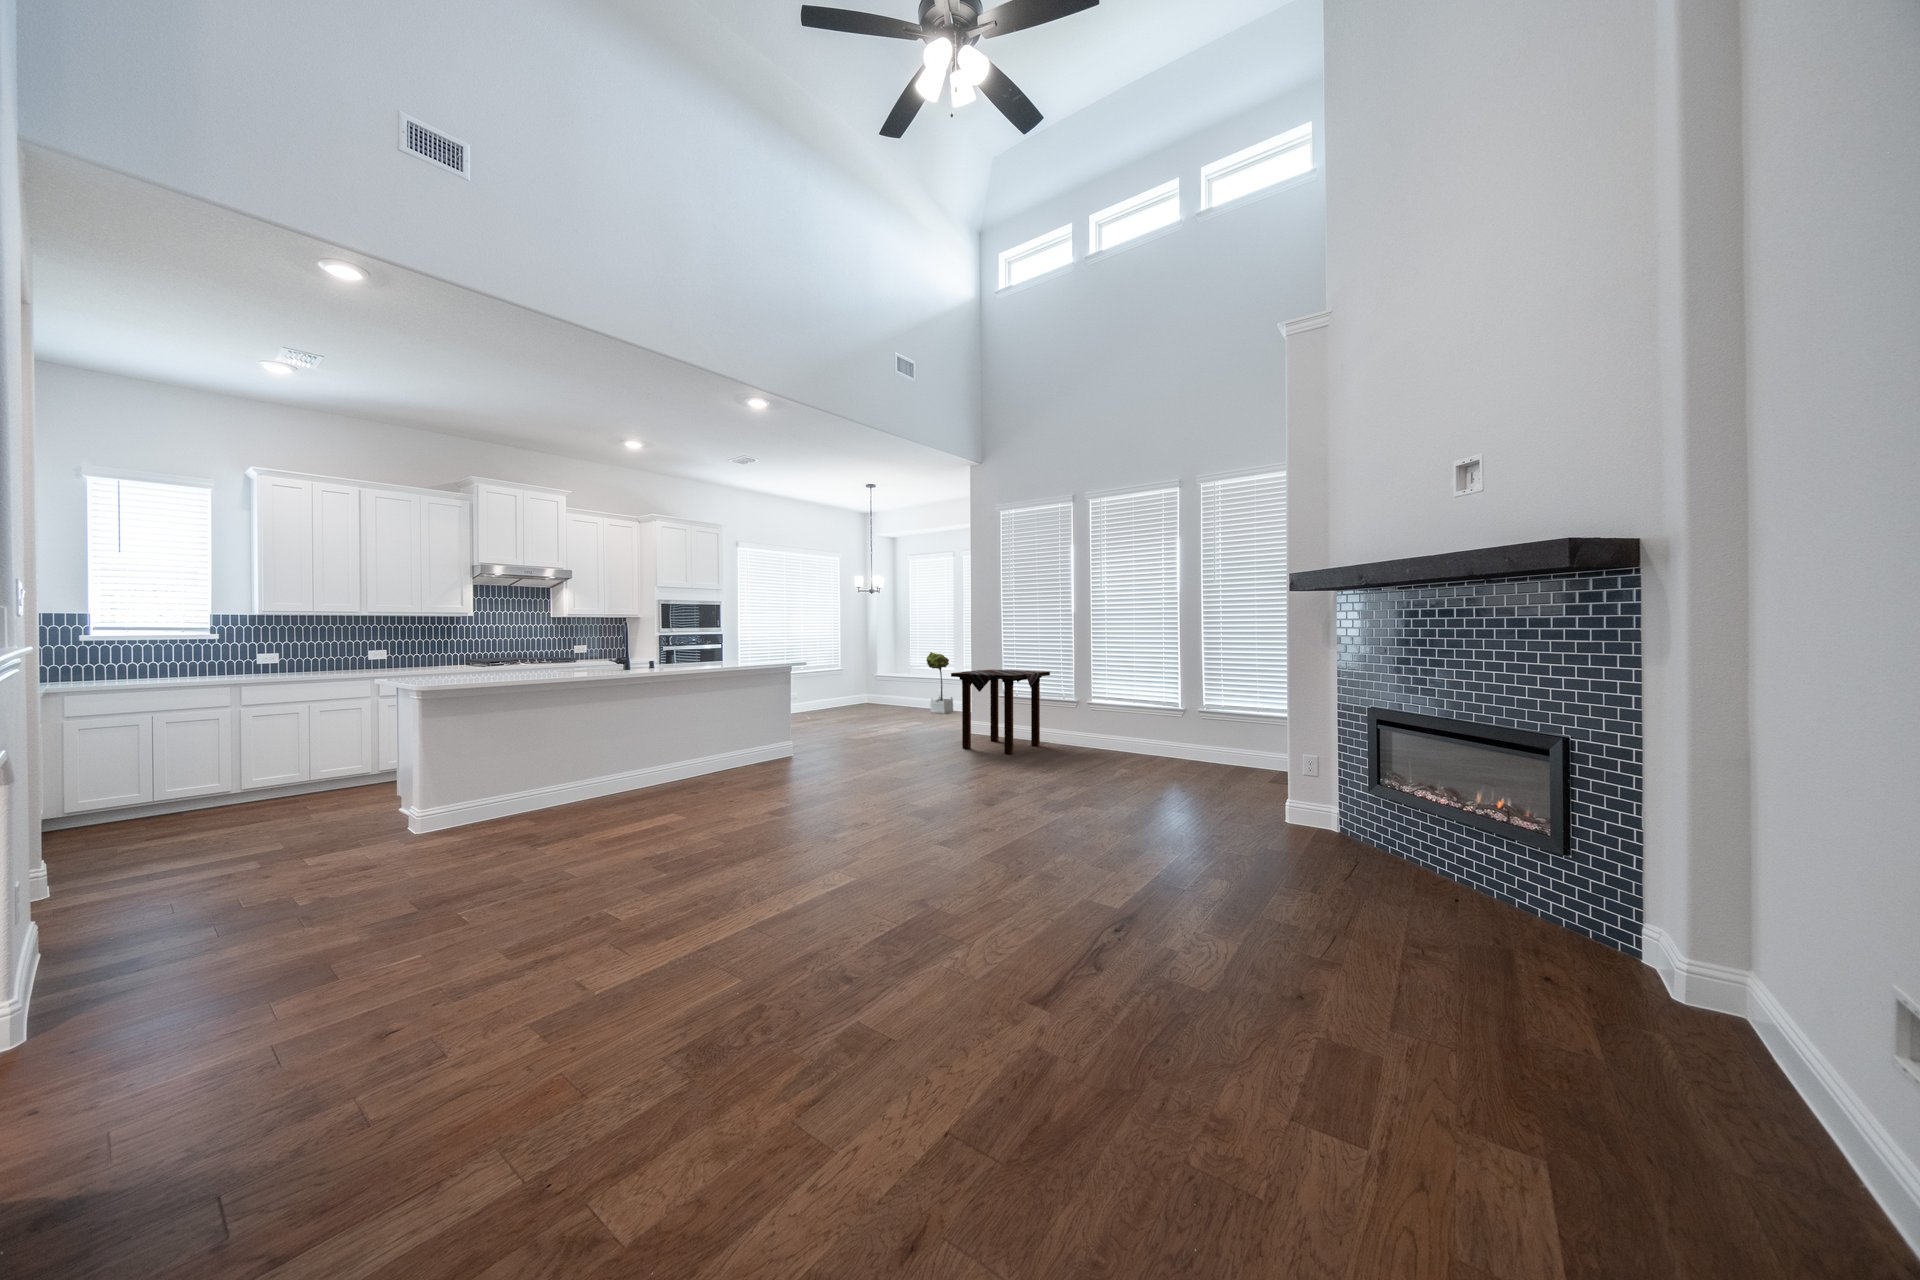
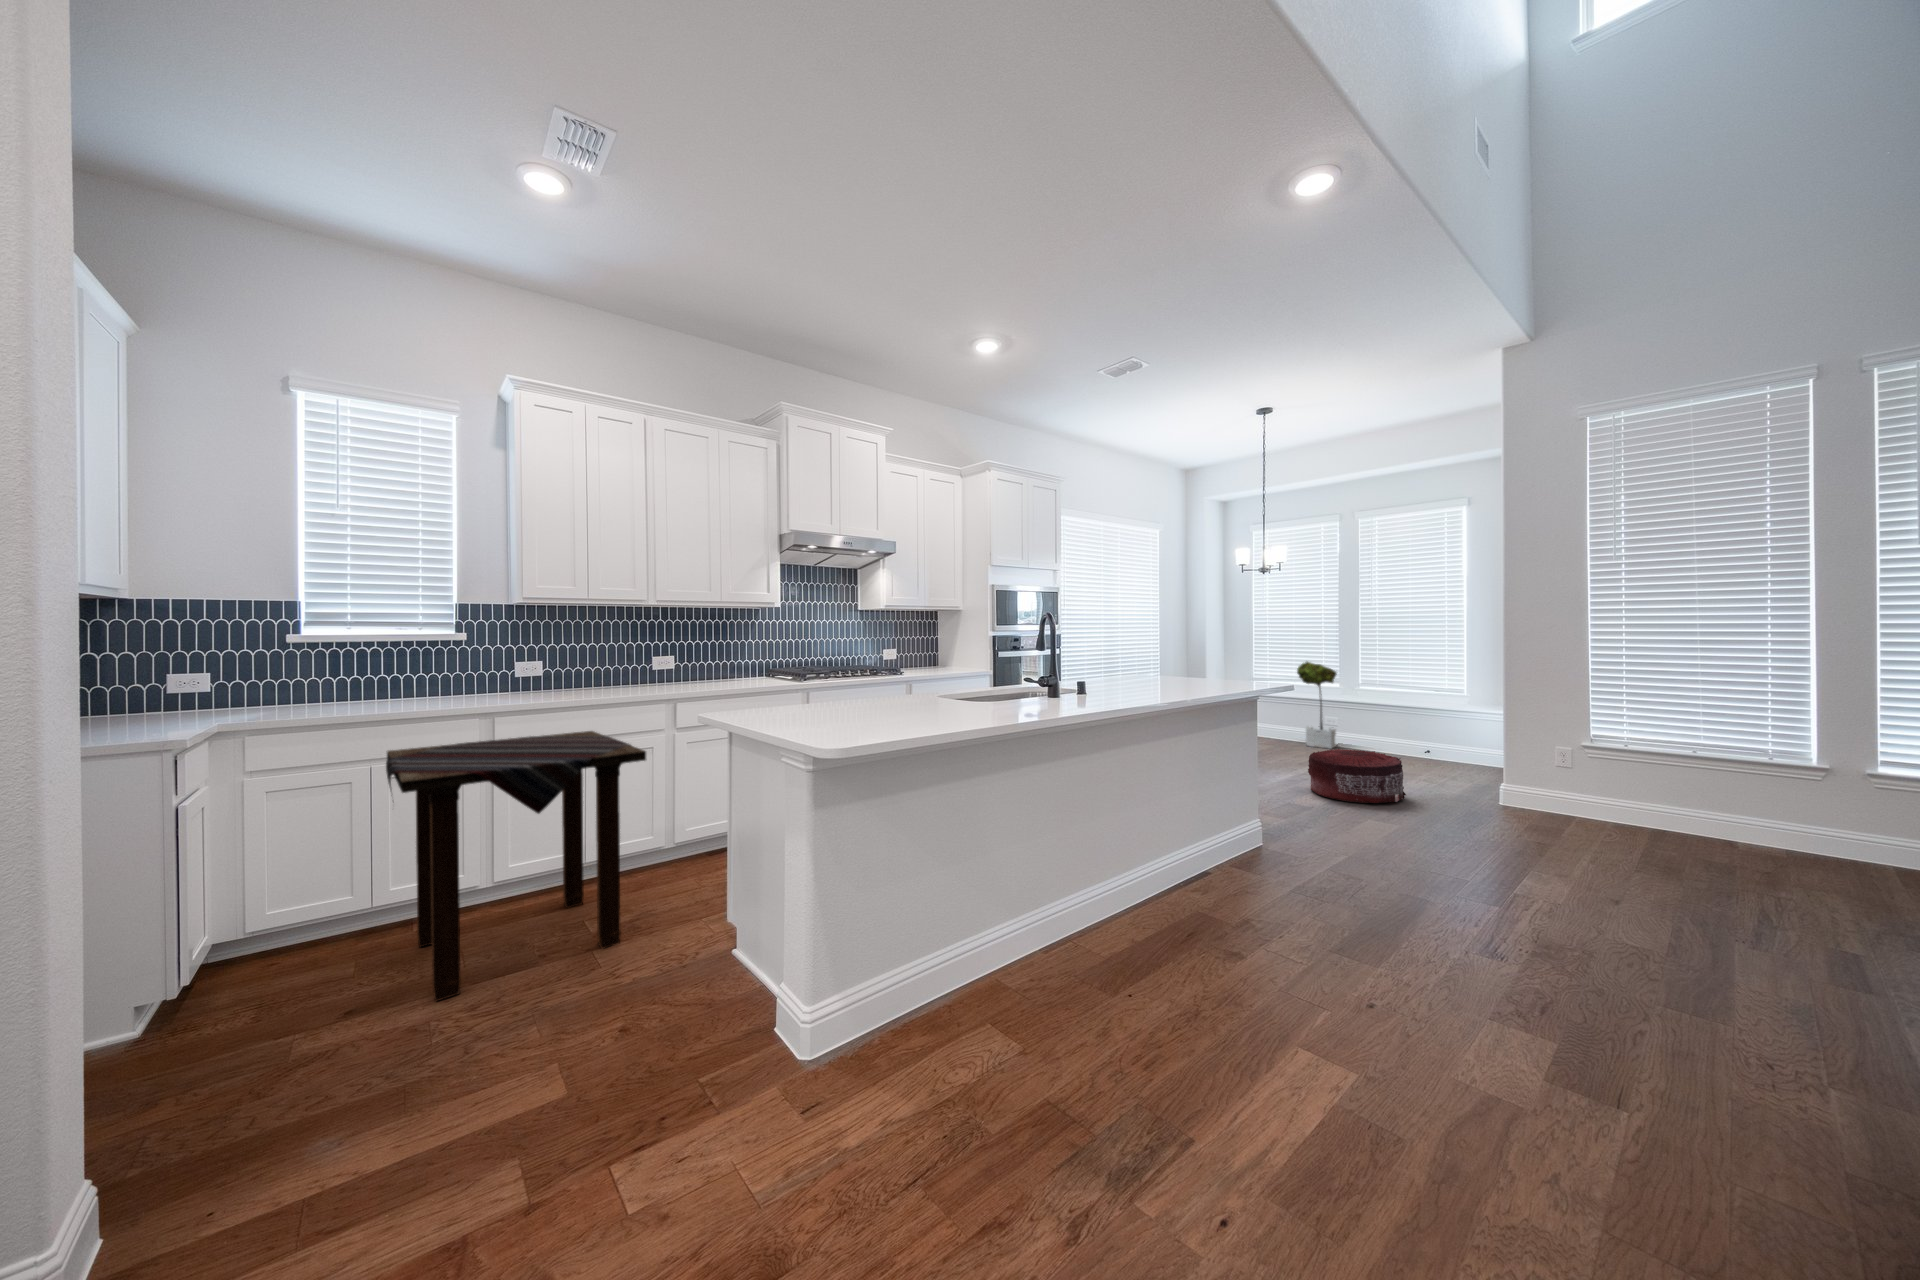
side table: present [951,670,1050,754] -> present [386,731,646,1001]
pouf: none [876,707,929,739] -> present [1308,749,1406,803]

